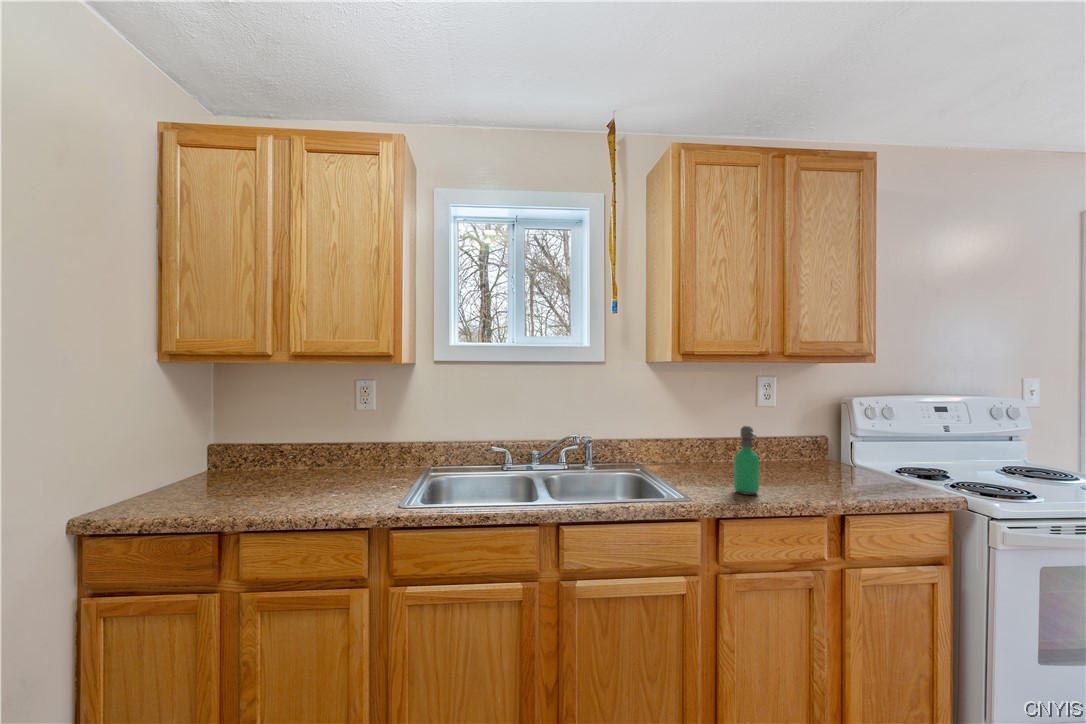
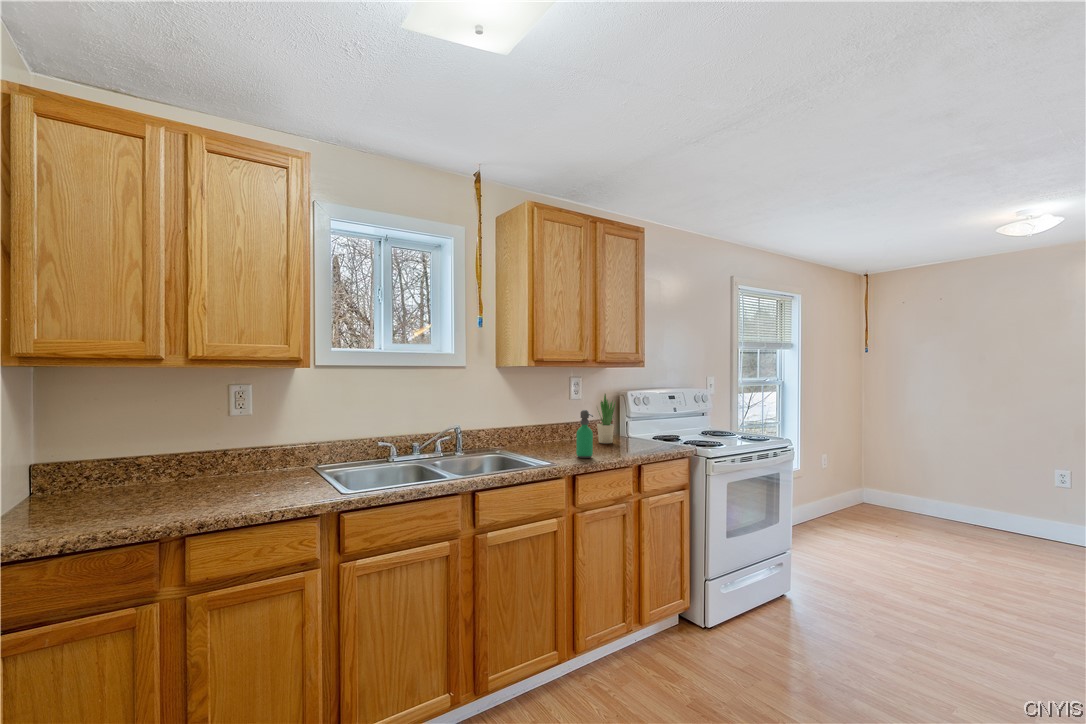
potted plant: none [793,400,825,472] -> present [597,394,615,443]

